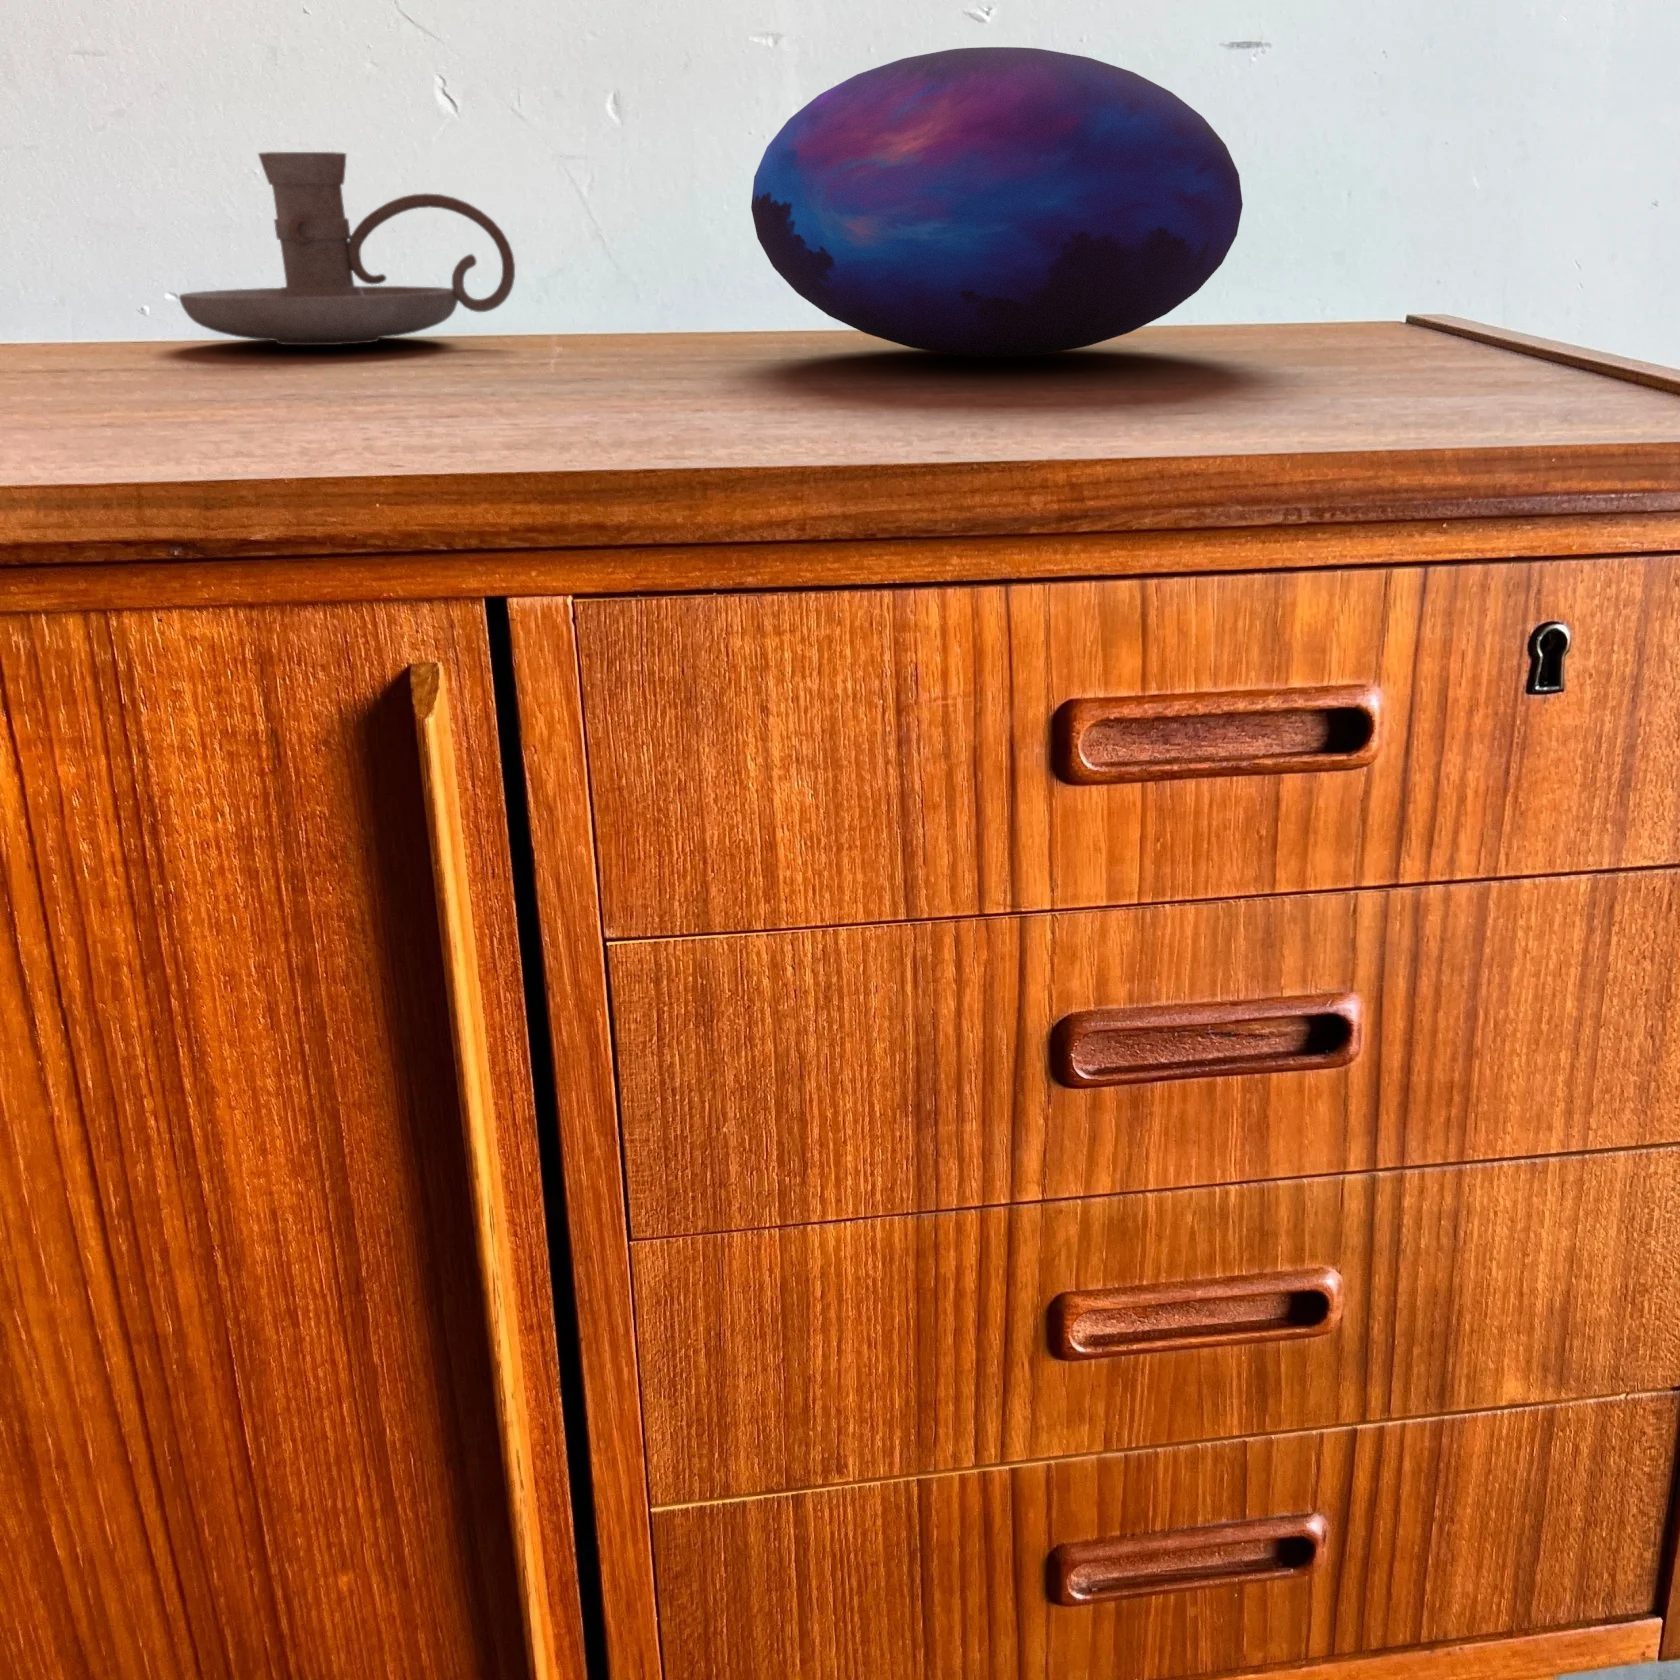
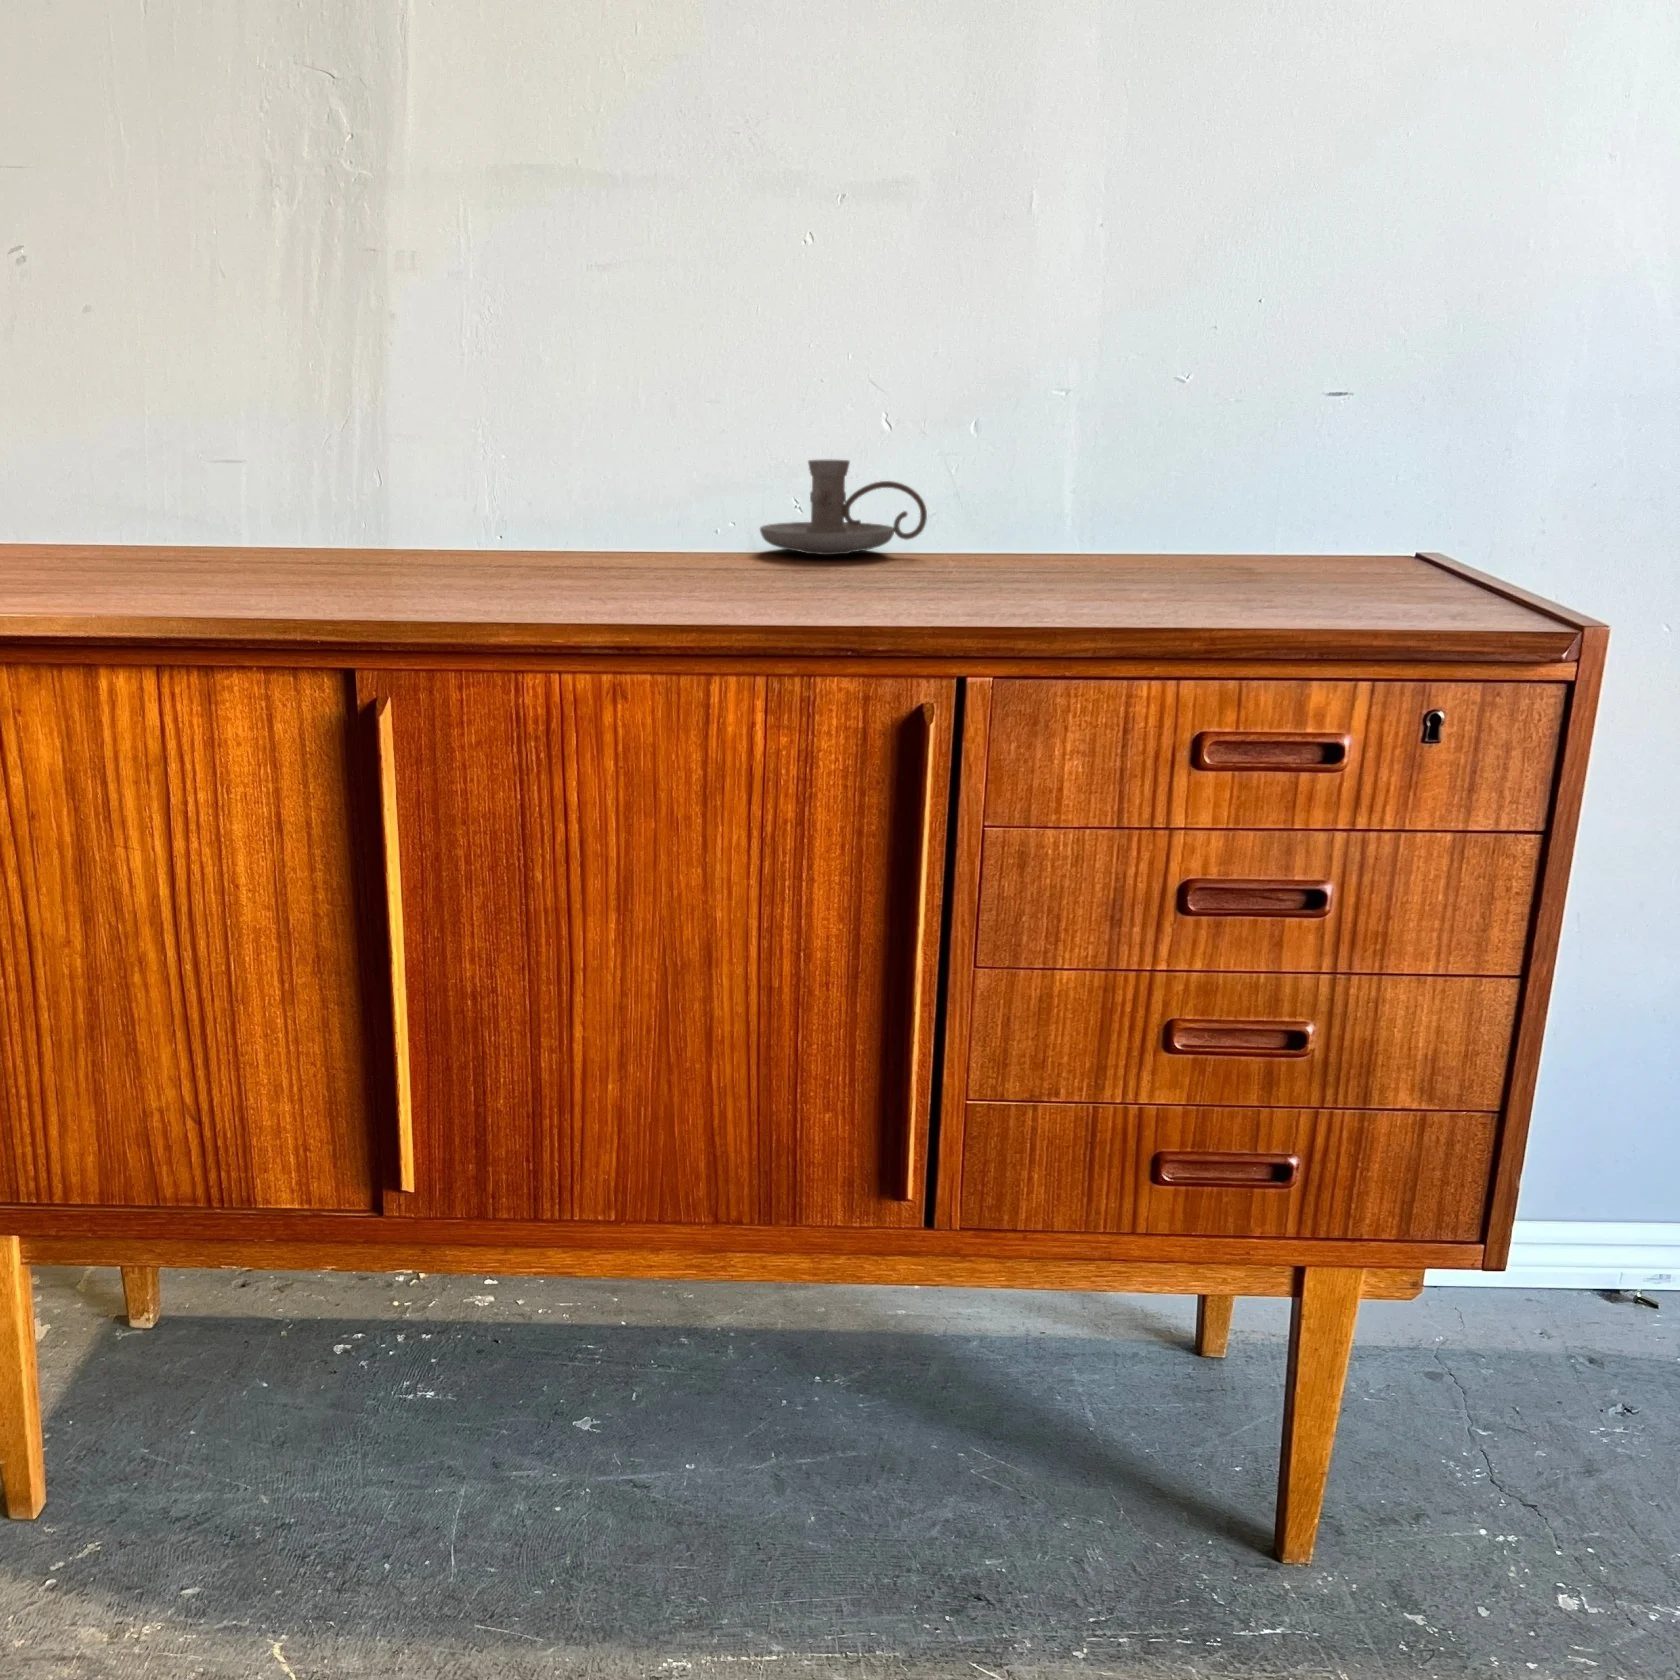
decorative orb: present [751,47,1243,357] -> none [1059,423,1316,572]

